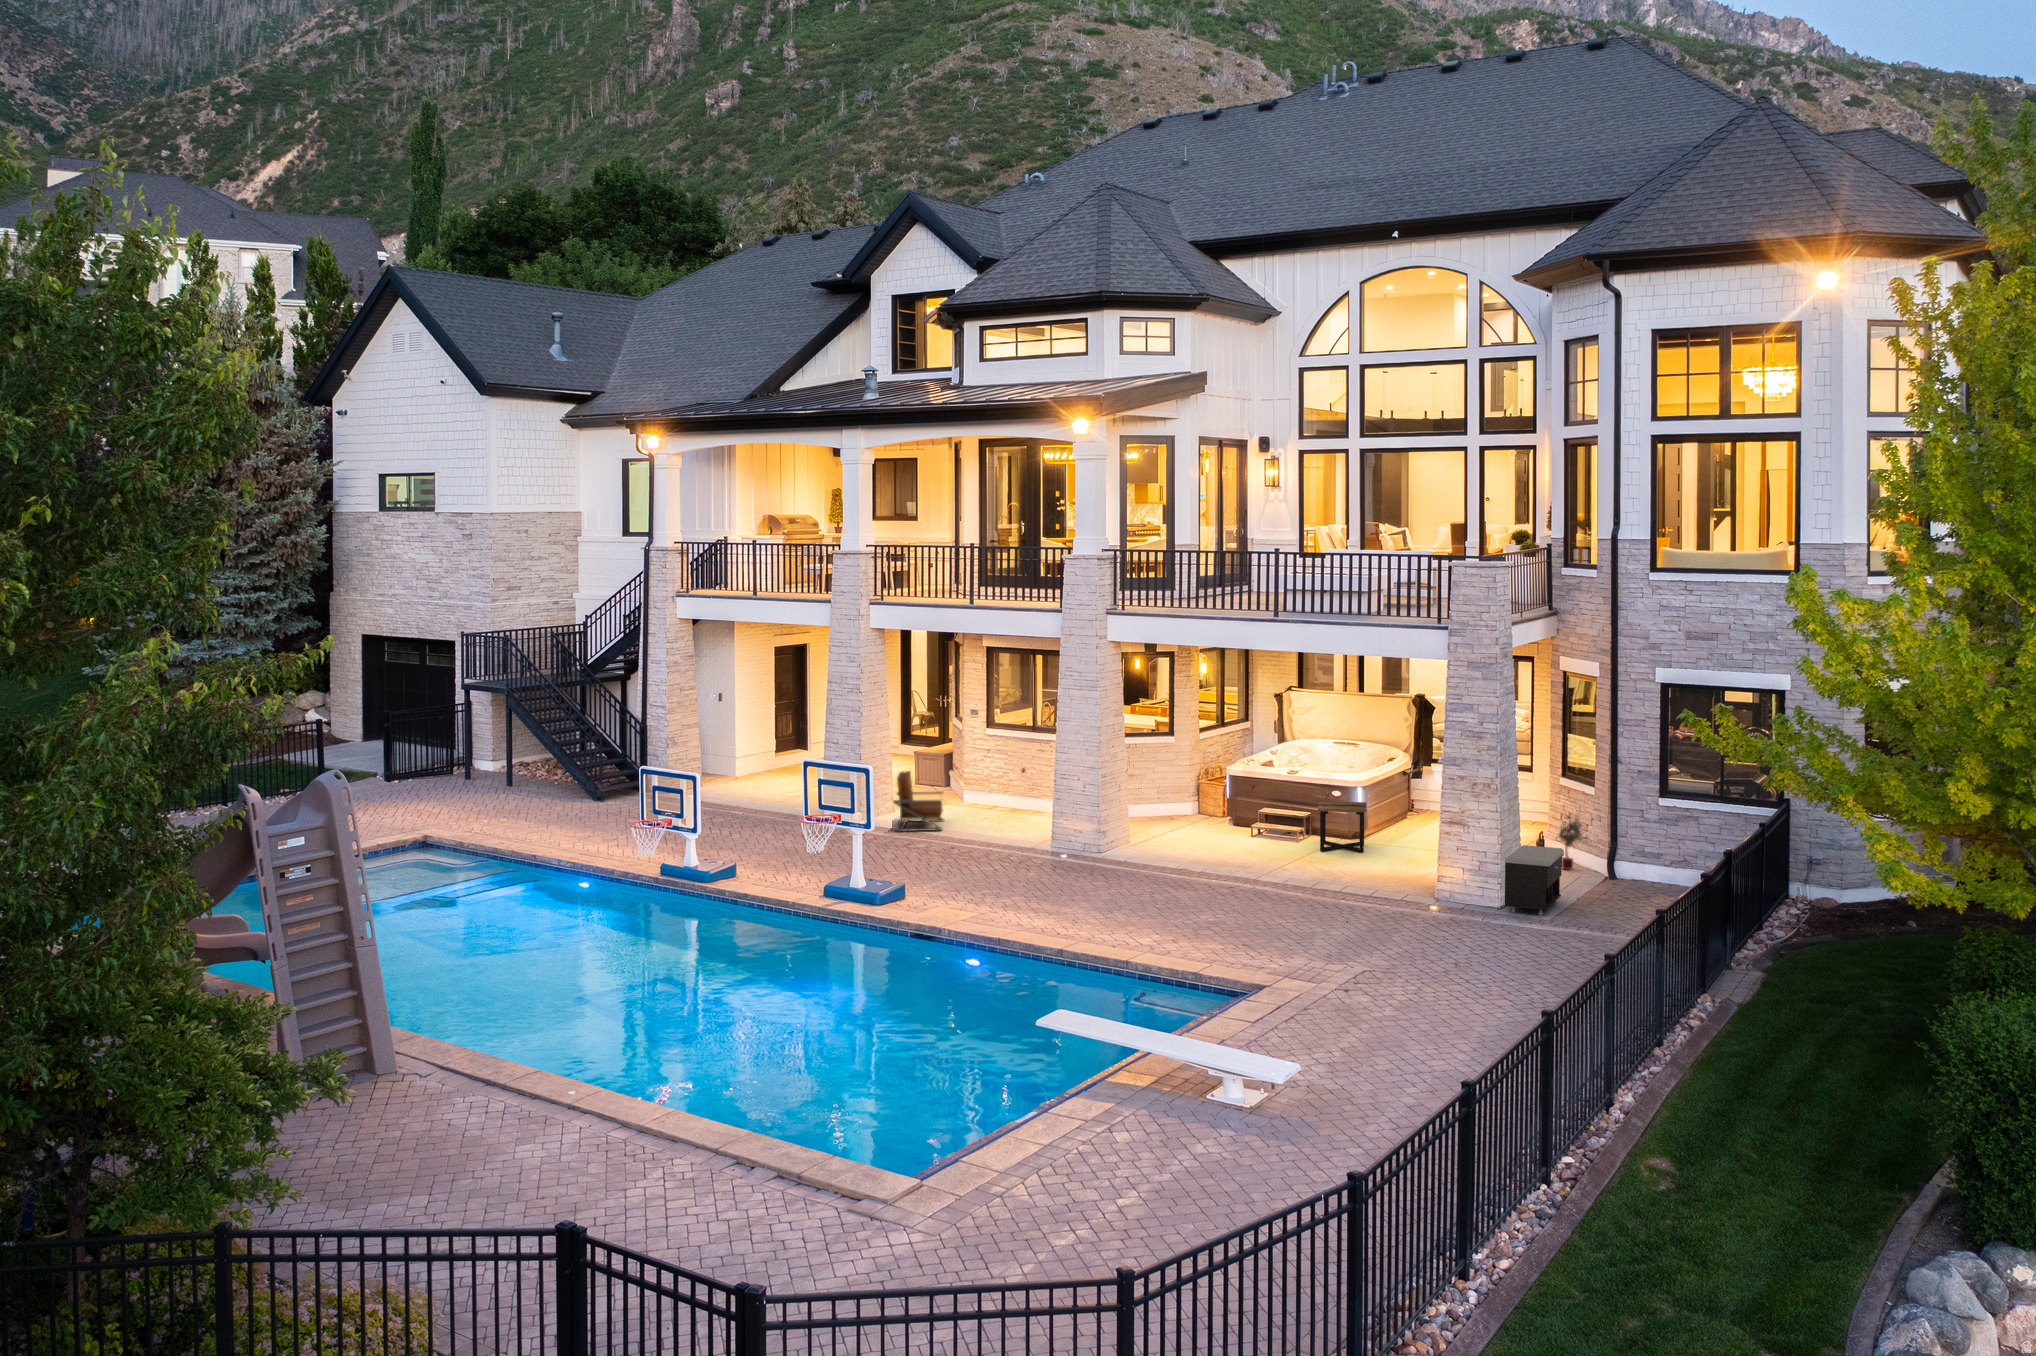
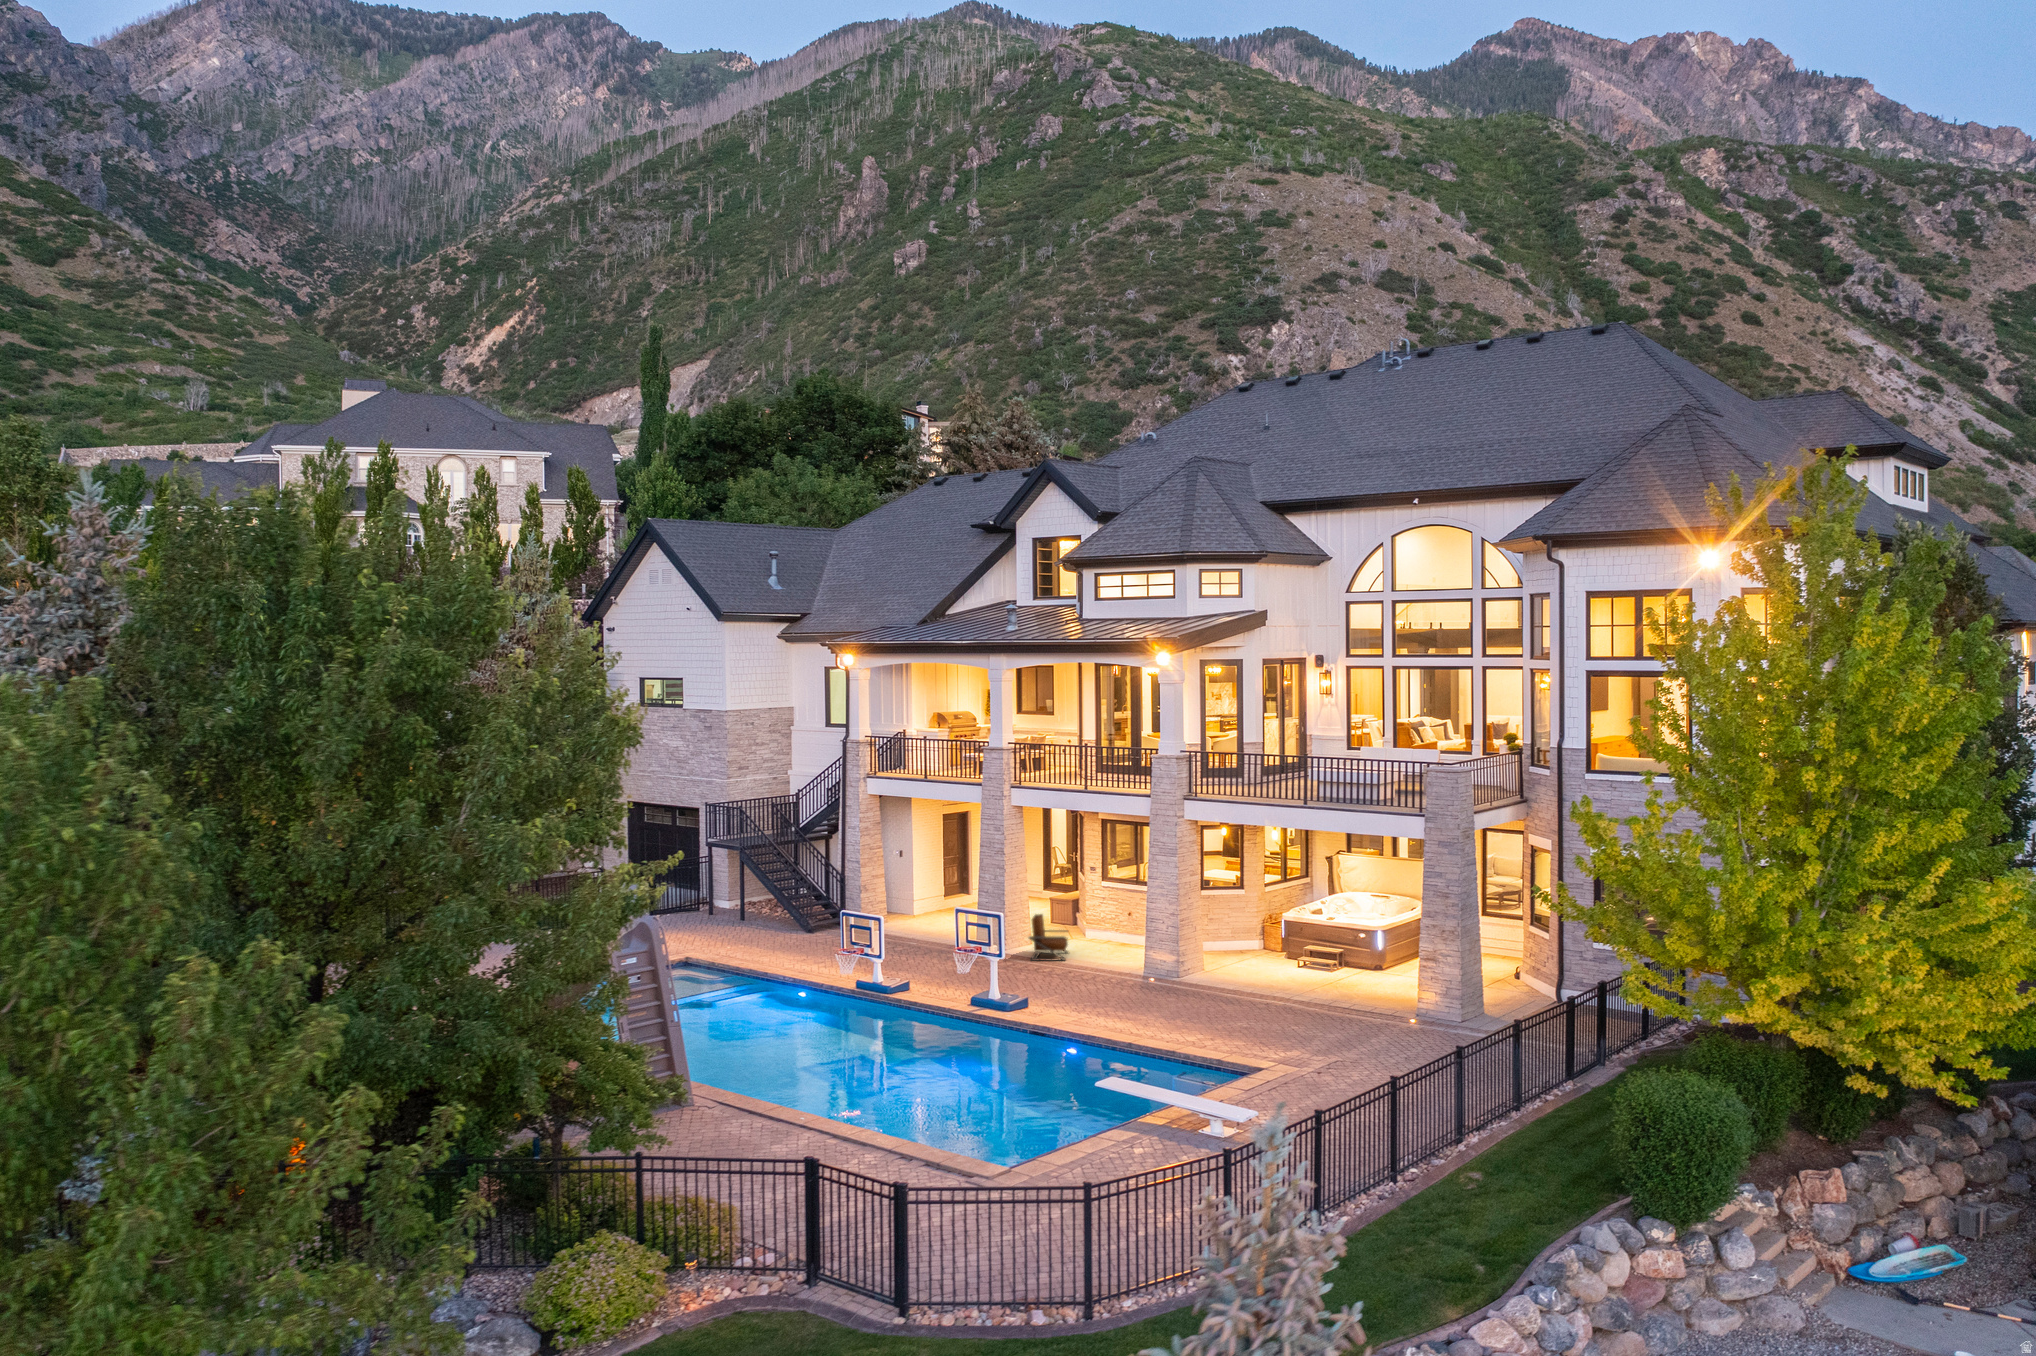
side table: present [1318,801,1367,853] -> none [1348,942,1389,982]
potted tree: present [1559,815,1587,870] -> none [1527,953,1552,997]
storage bench: present [1505,845,1564,914] -> none [1467,977,1516,1028]

